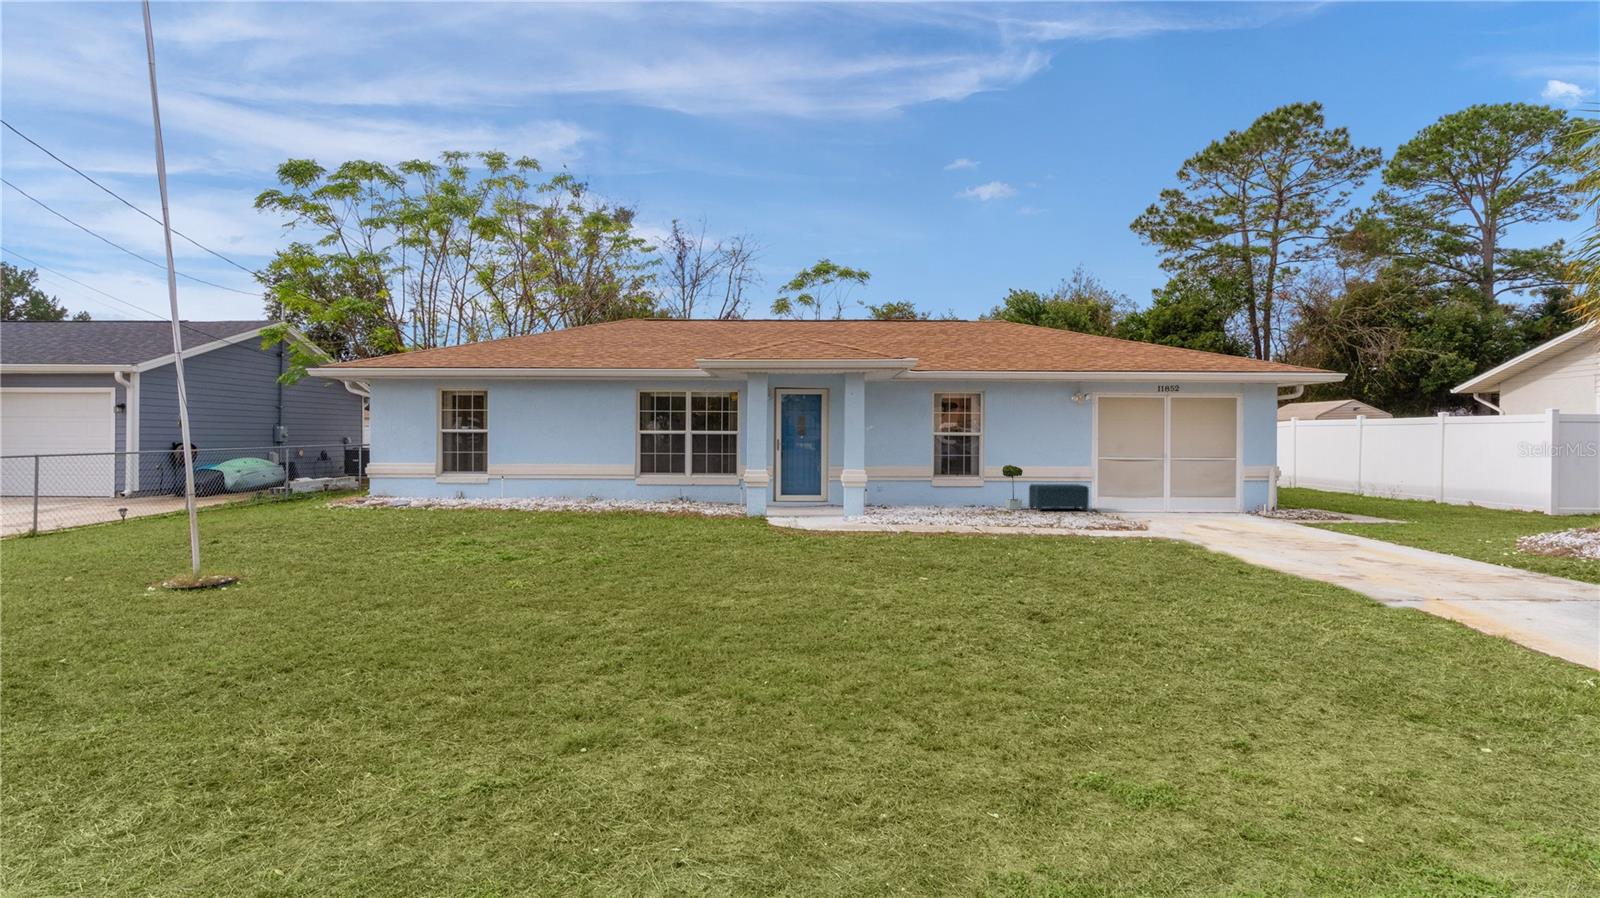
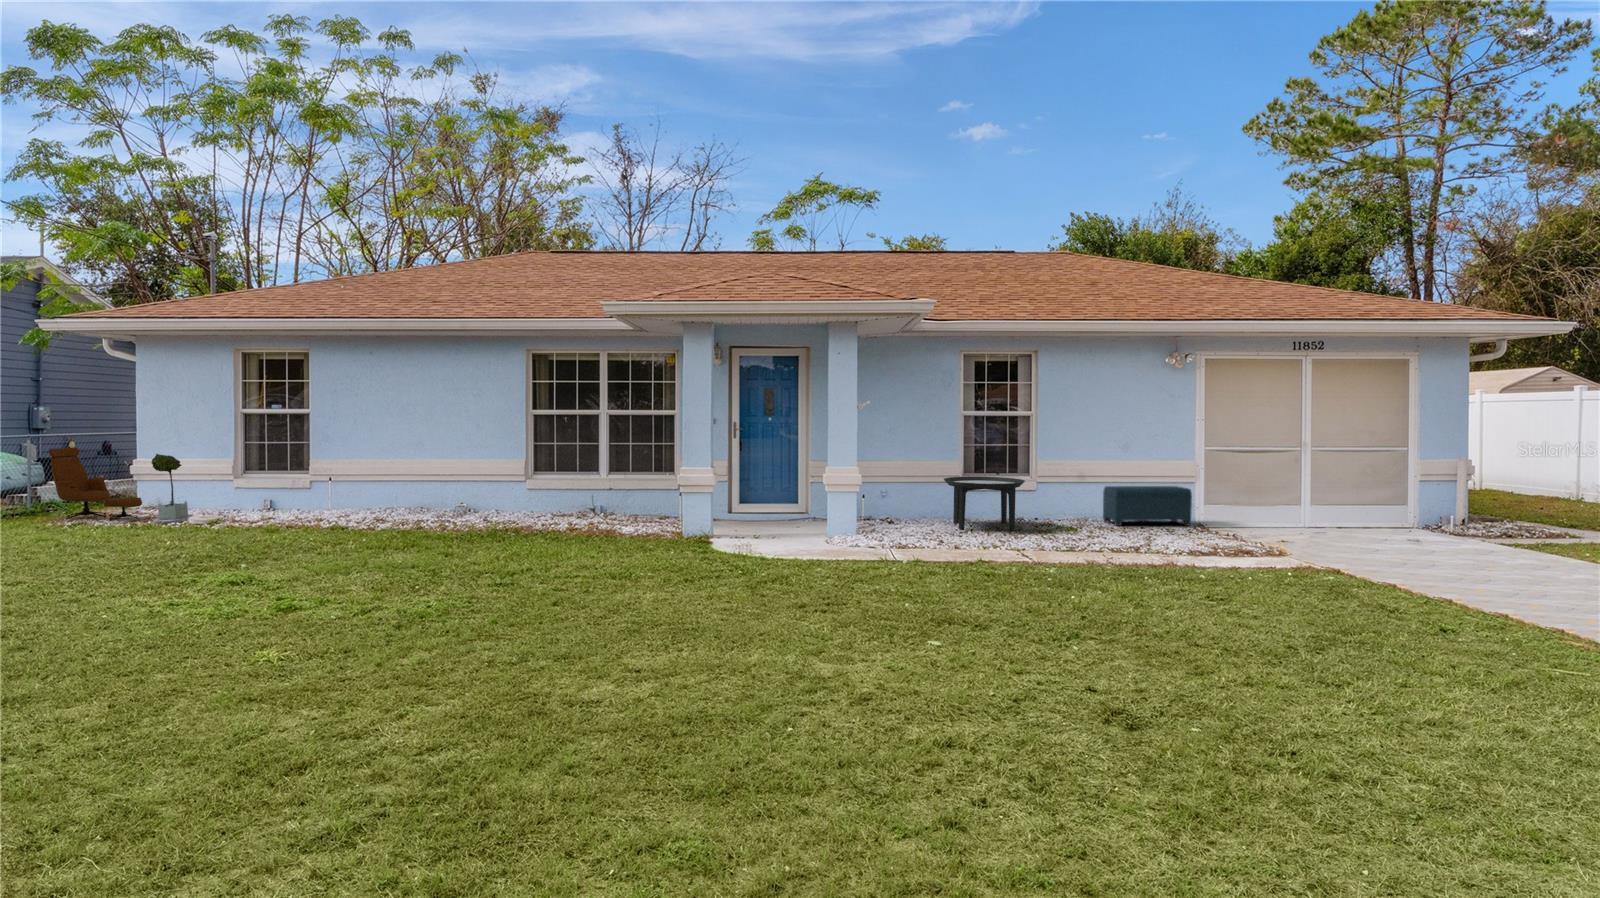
lounge chair: none [311,456,373,506] -> present [49,447,142,521]
potted tree: present [1002,465,1023,510] -> present [151,454,188,519]
round table: none [921,477,976,514] -> present [944,477,1025,530]

